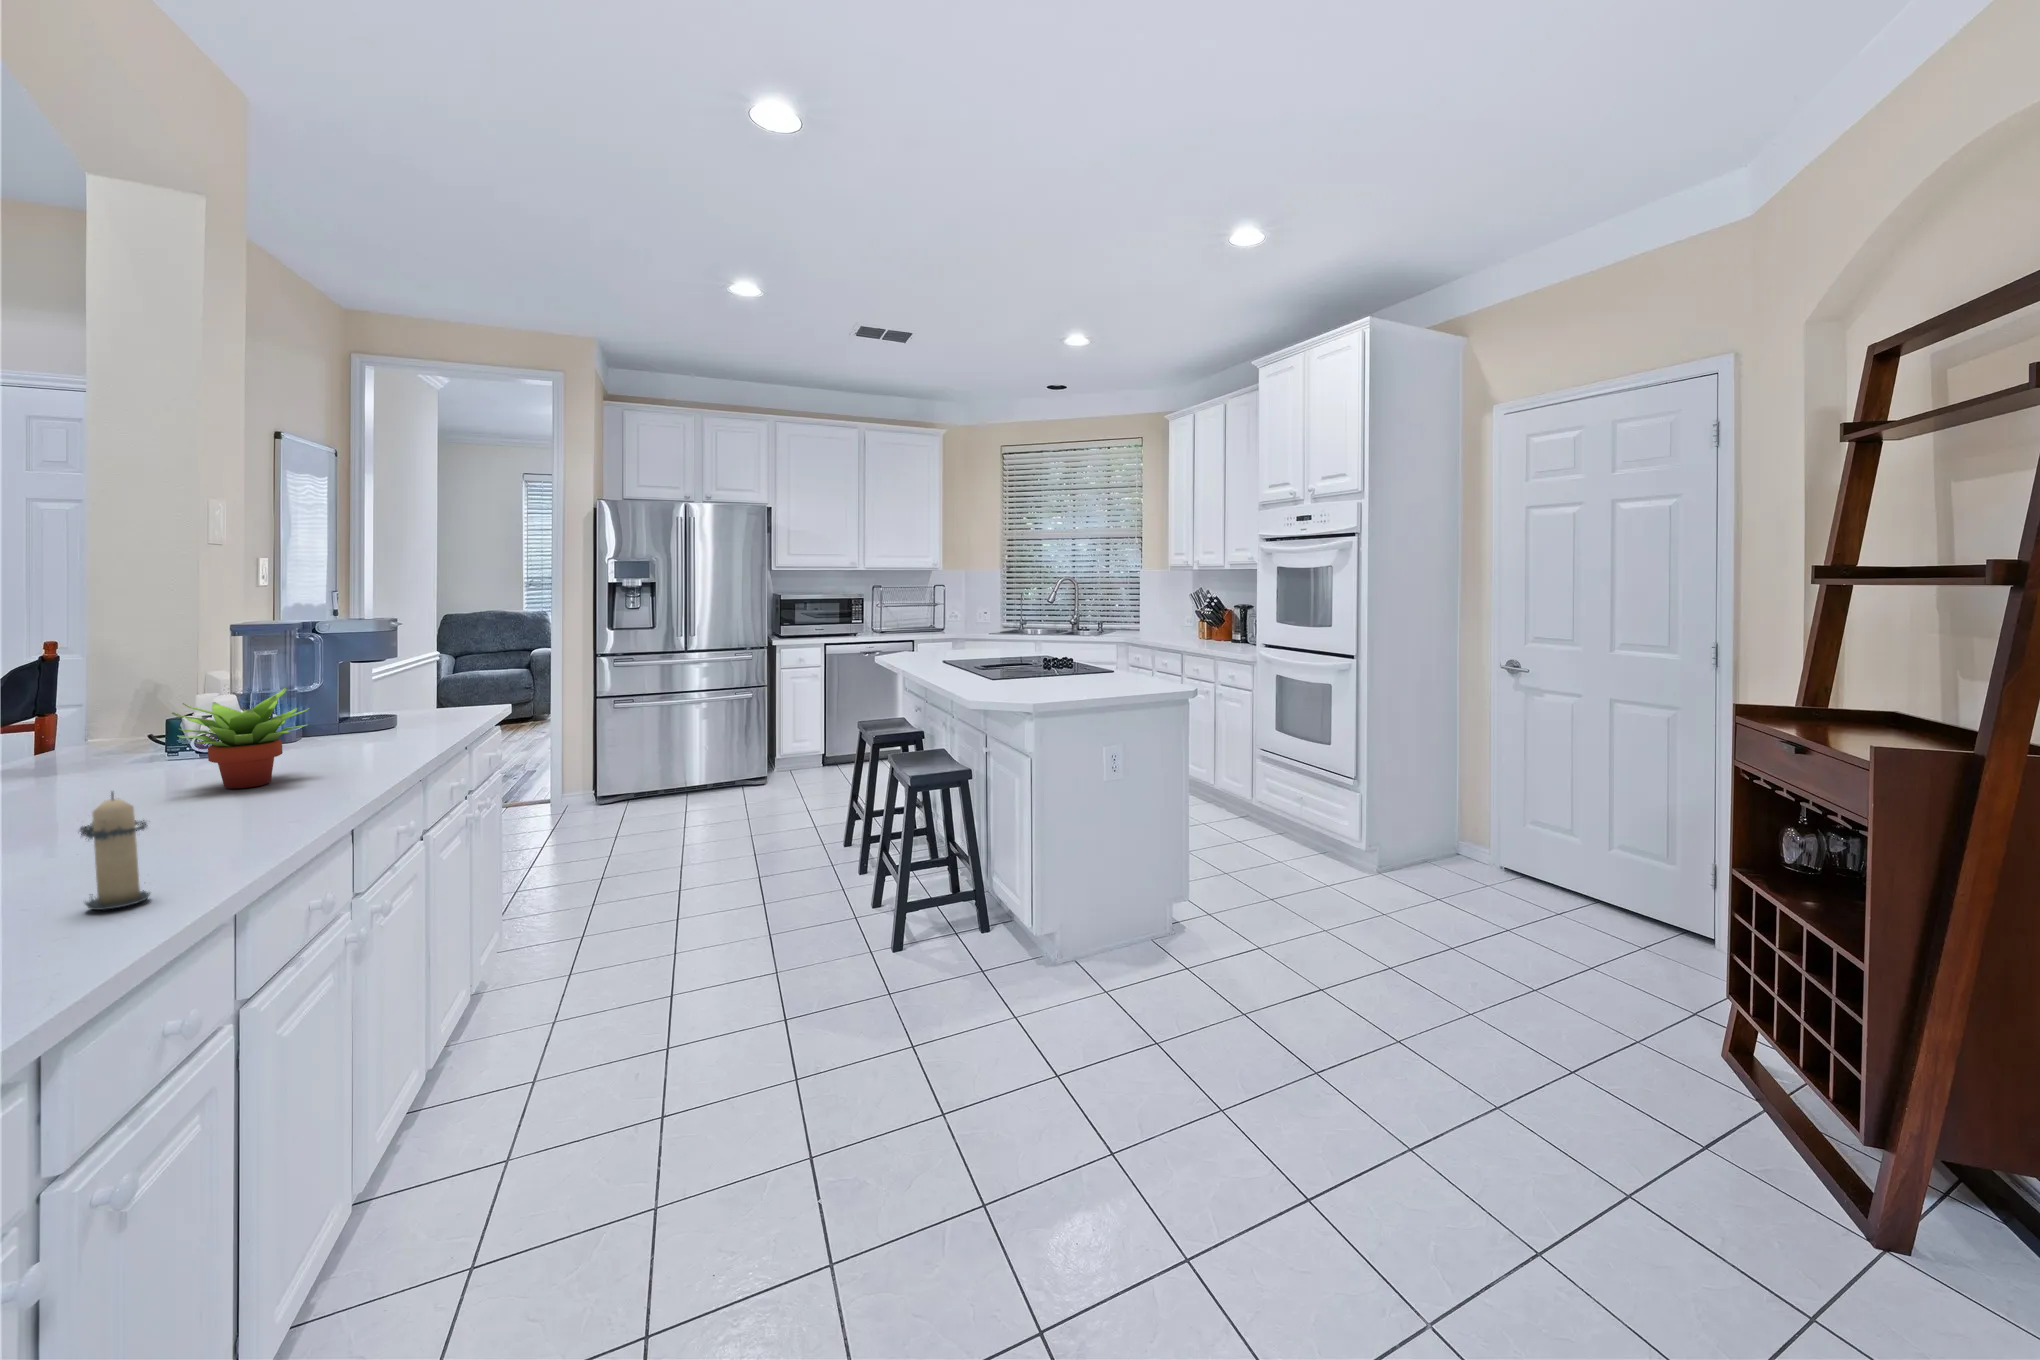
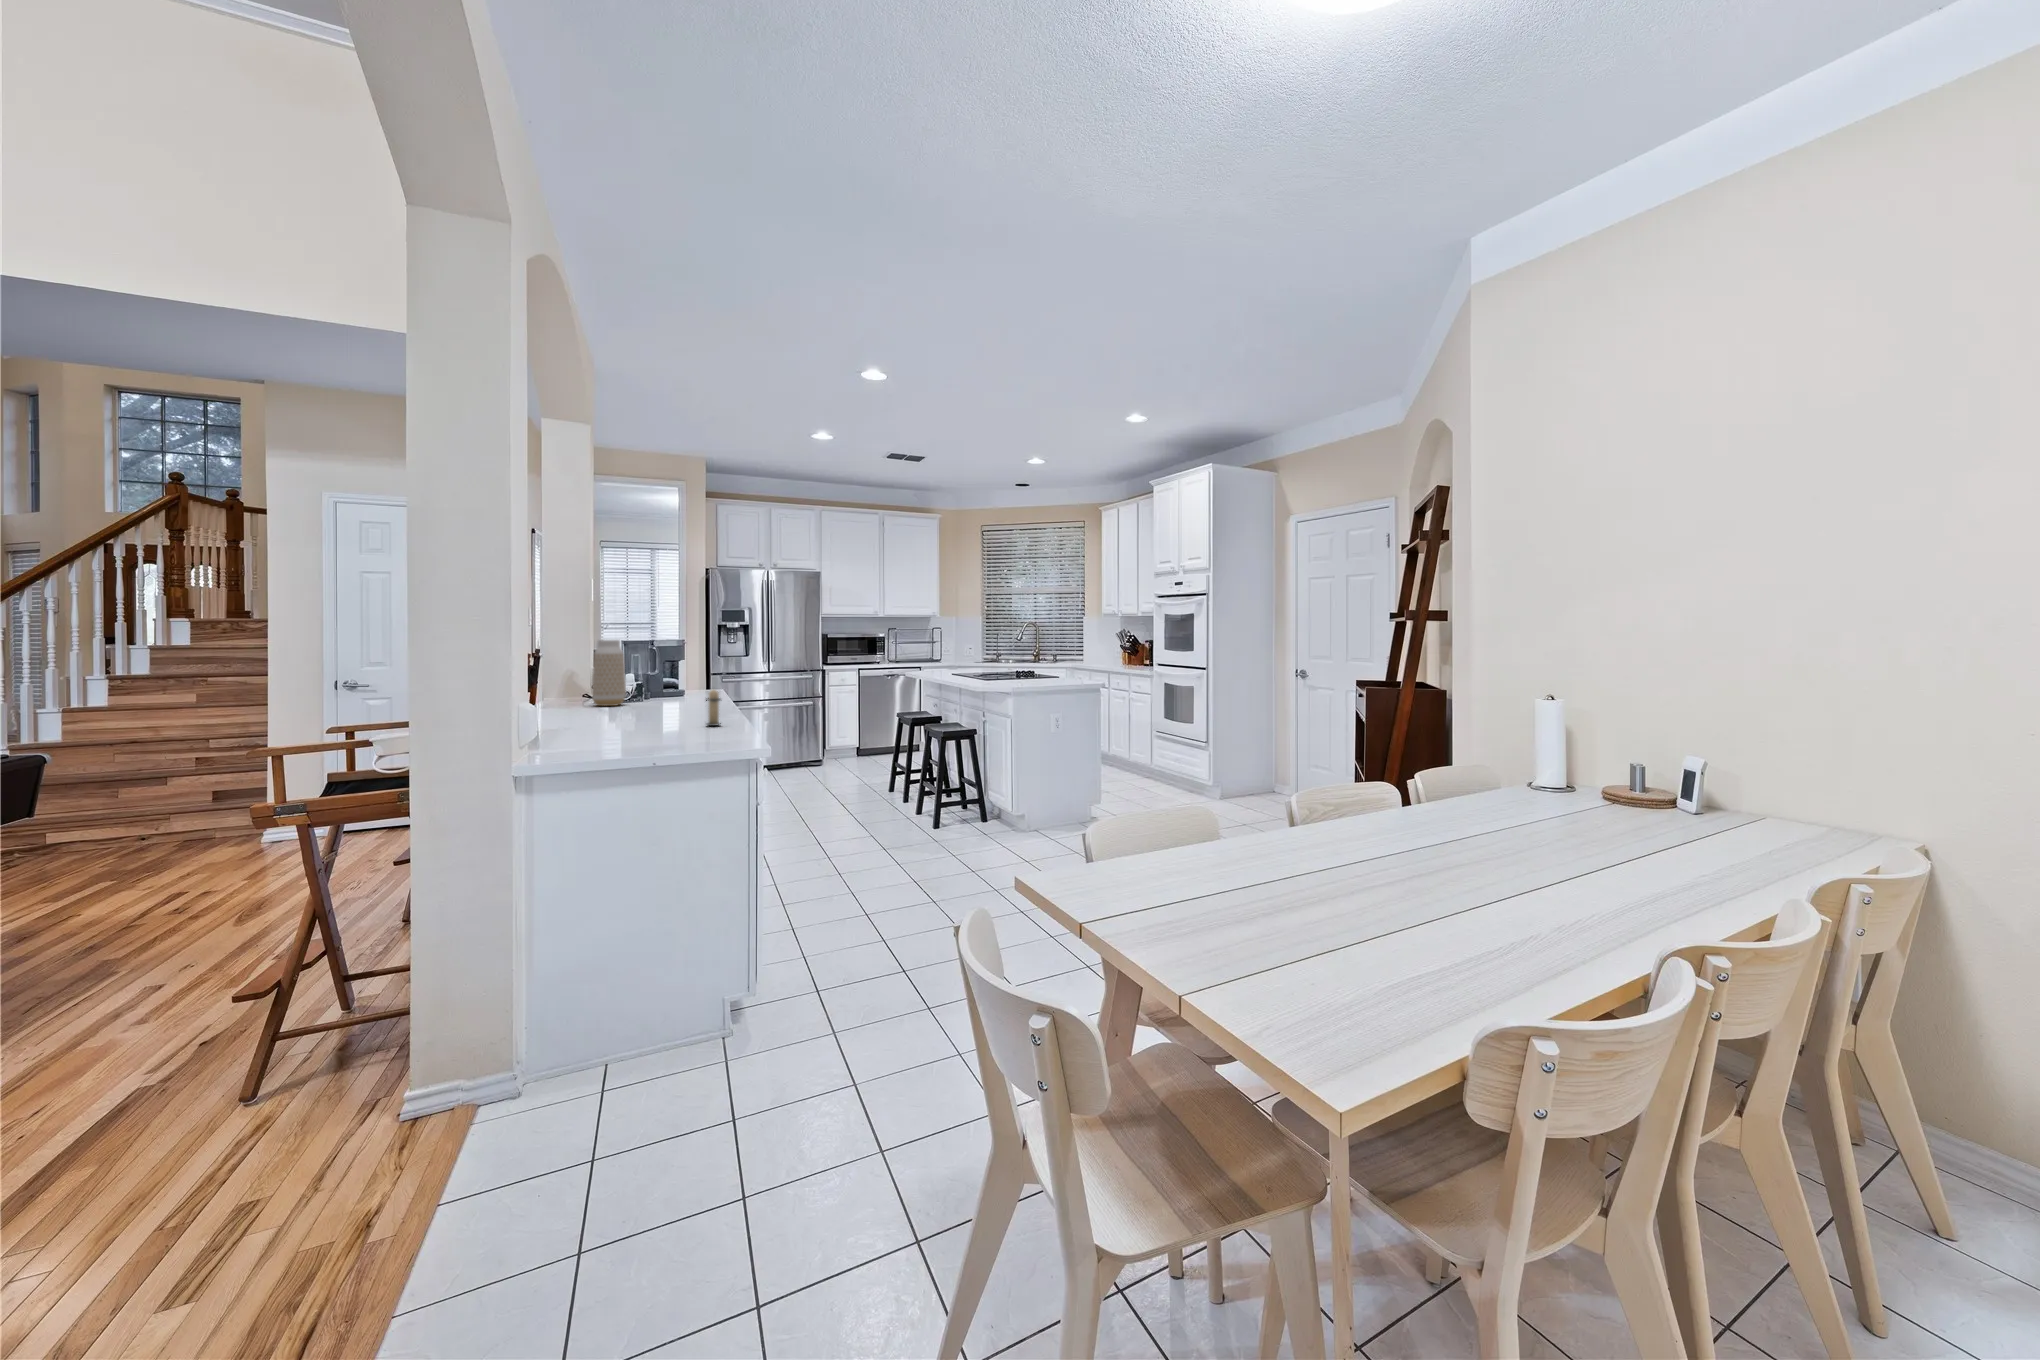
vase: none [84,626,183,776] -> present [592,640,626,706]
succulent plant: present [172,687,310,789] -> none [648,666,694,709]

